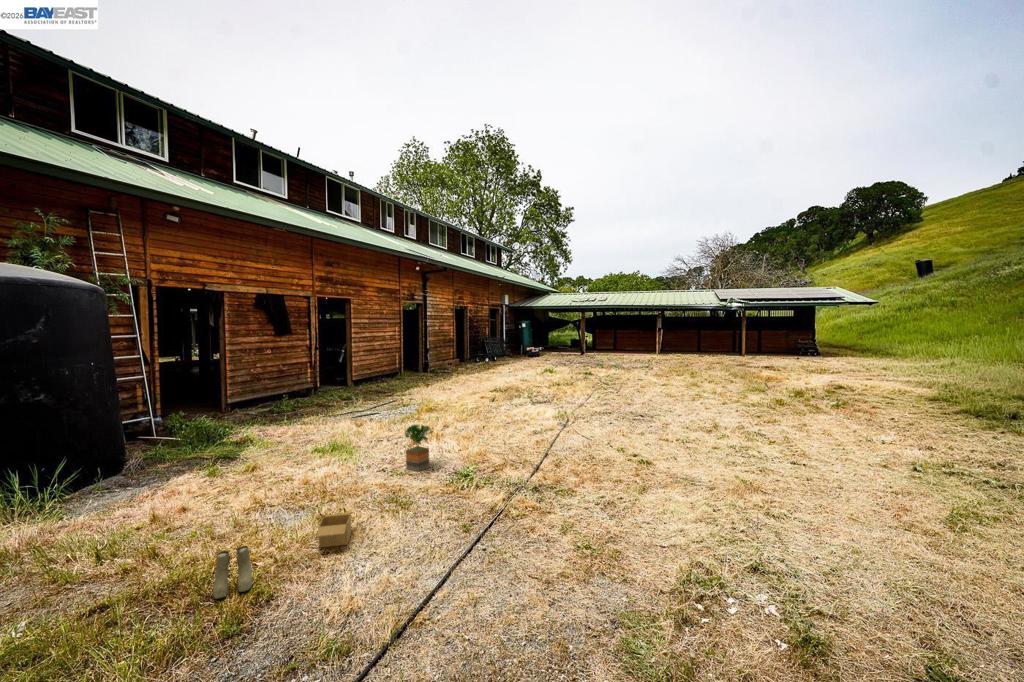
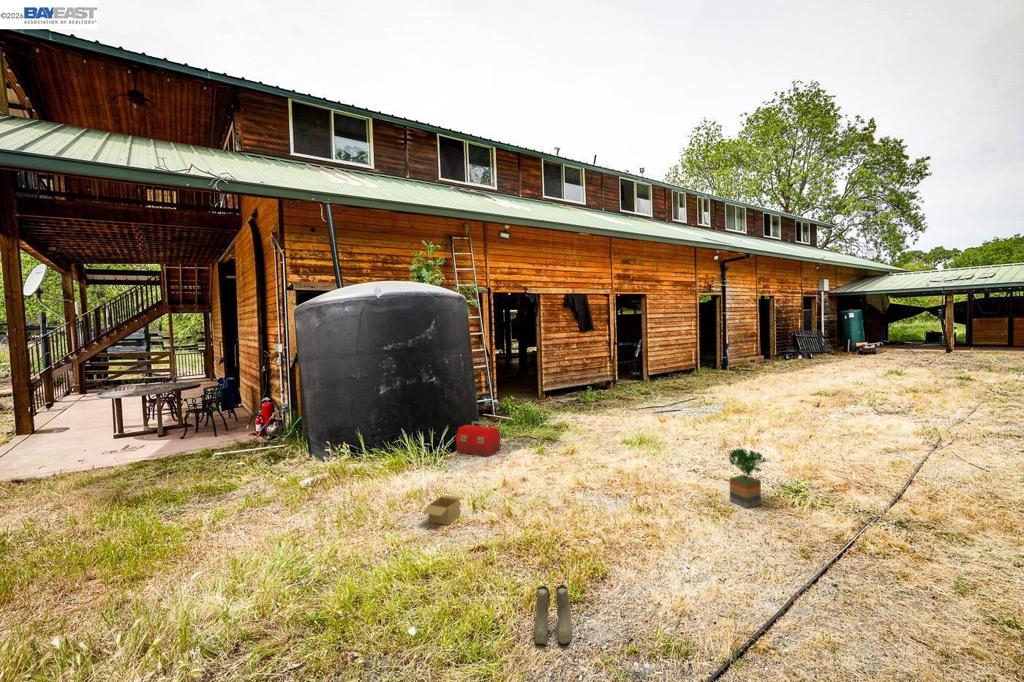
toolbox: none [101,435,169,477] -> present [456,421,500,457]
cardboard box: present [316,512,351,547] -> present [422,496,463,525]

